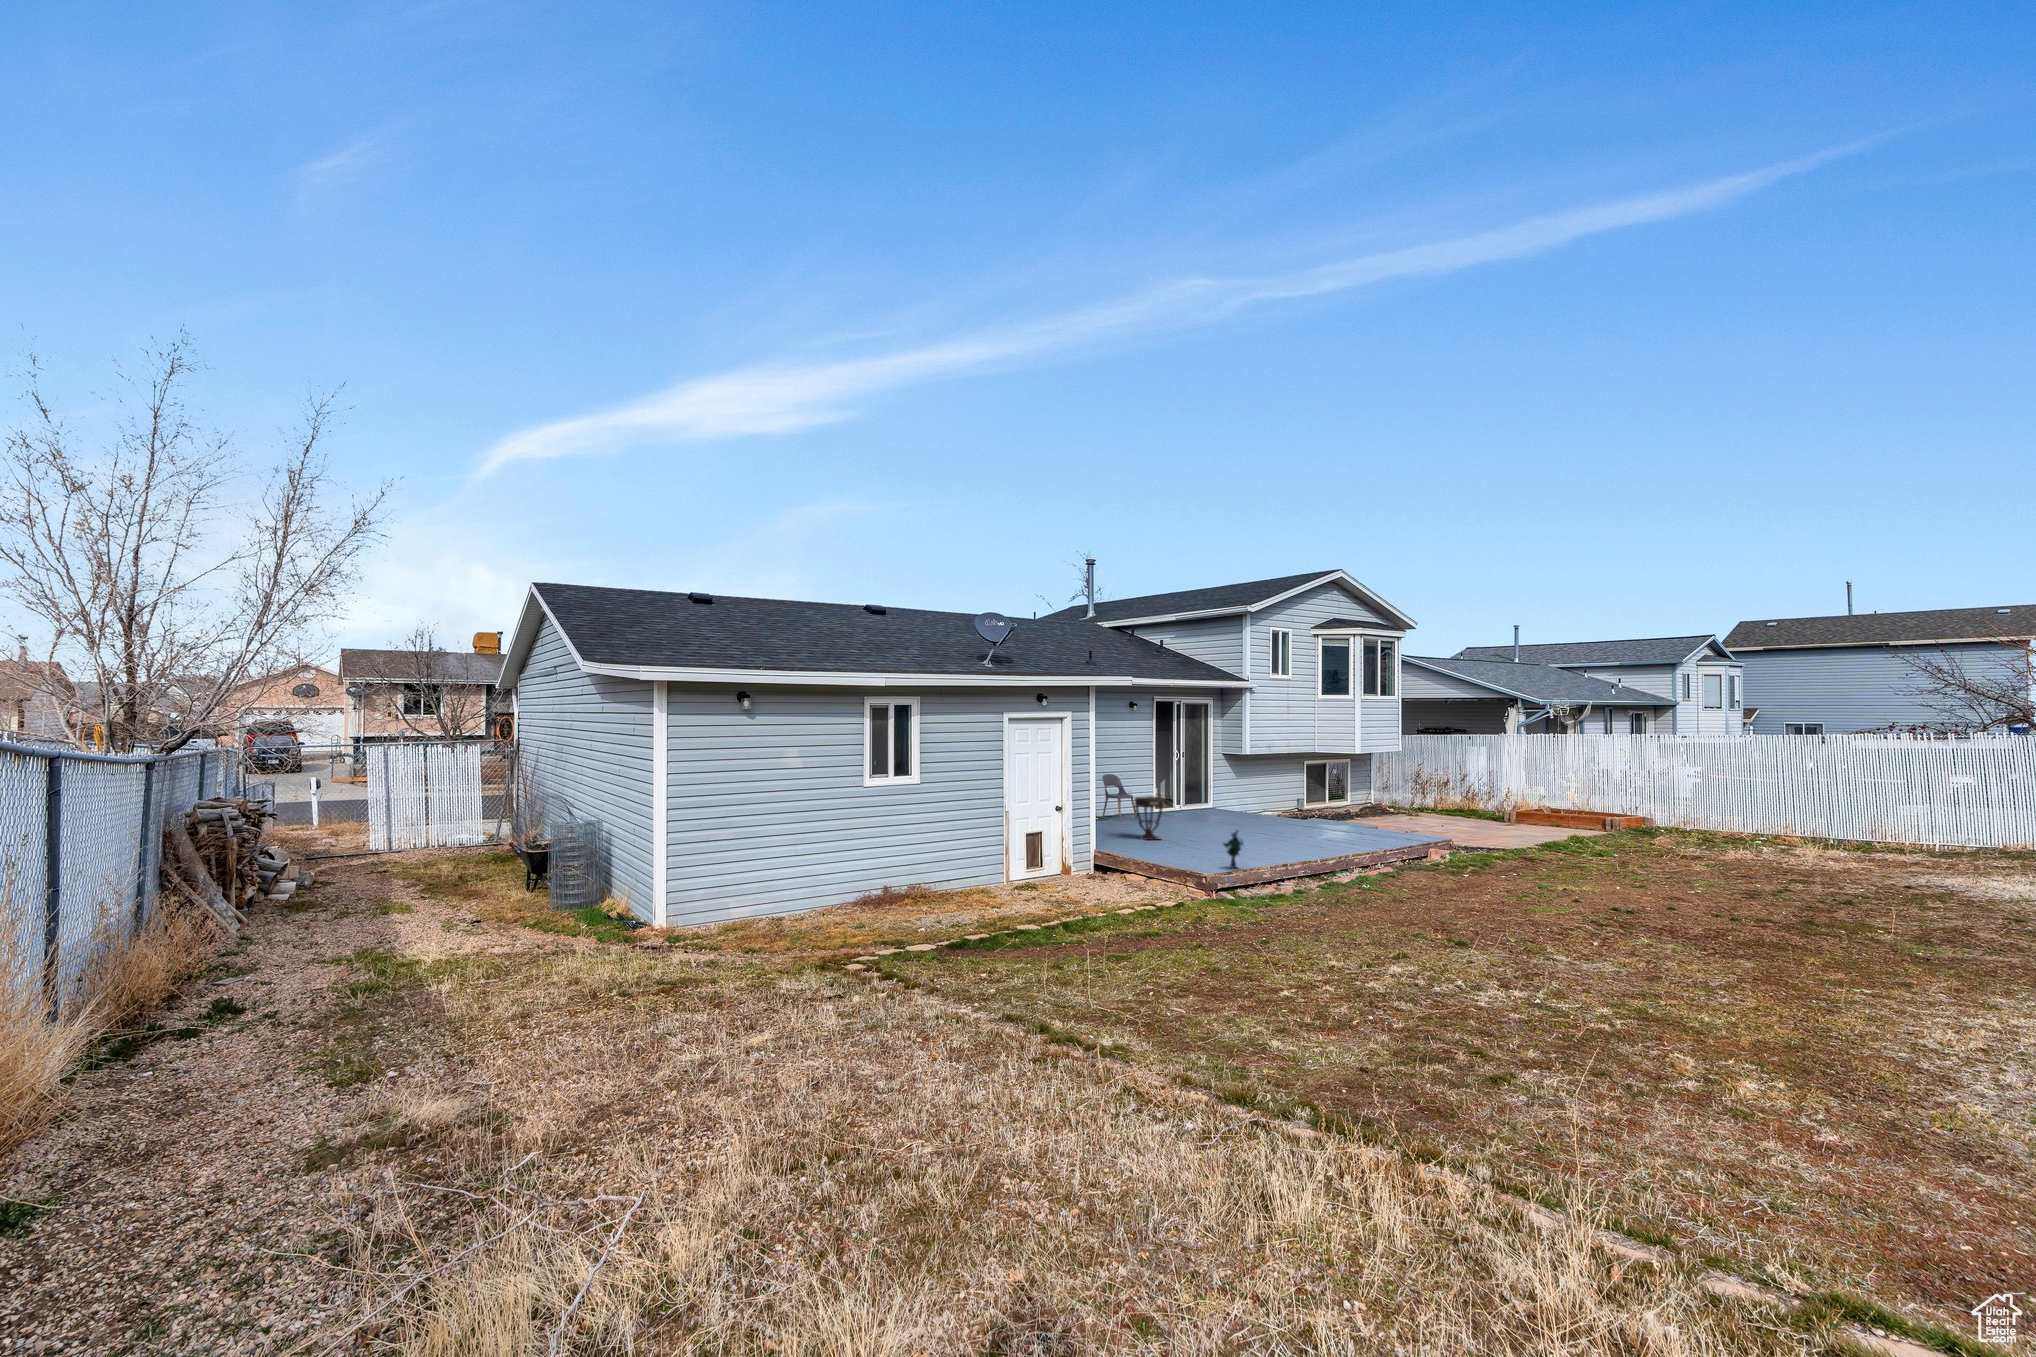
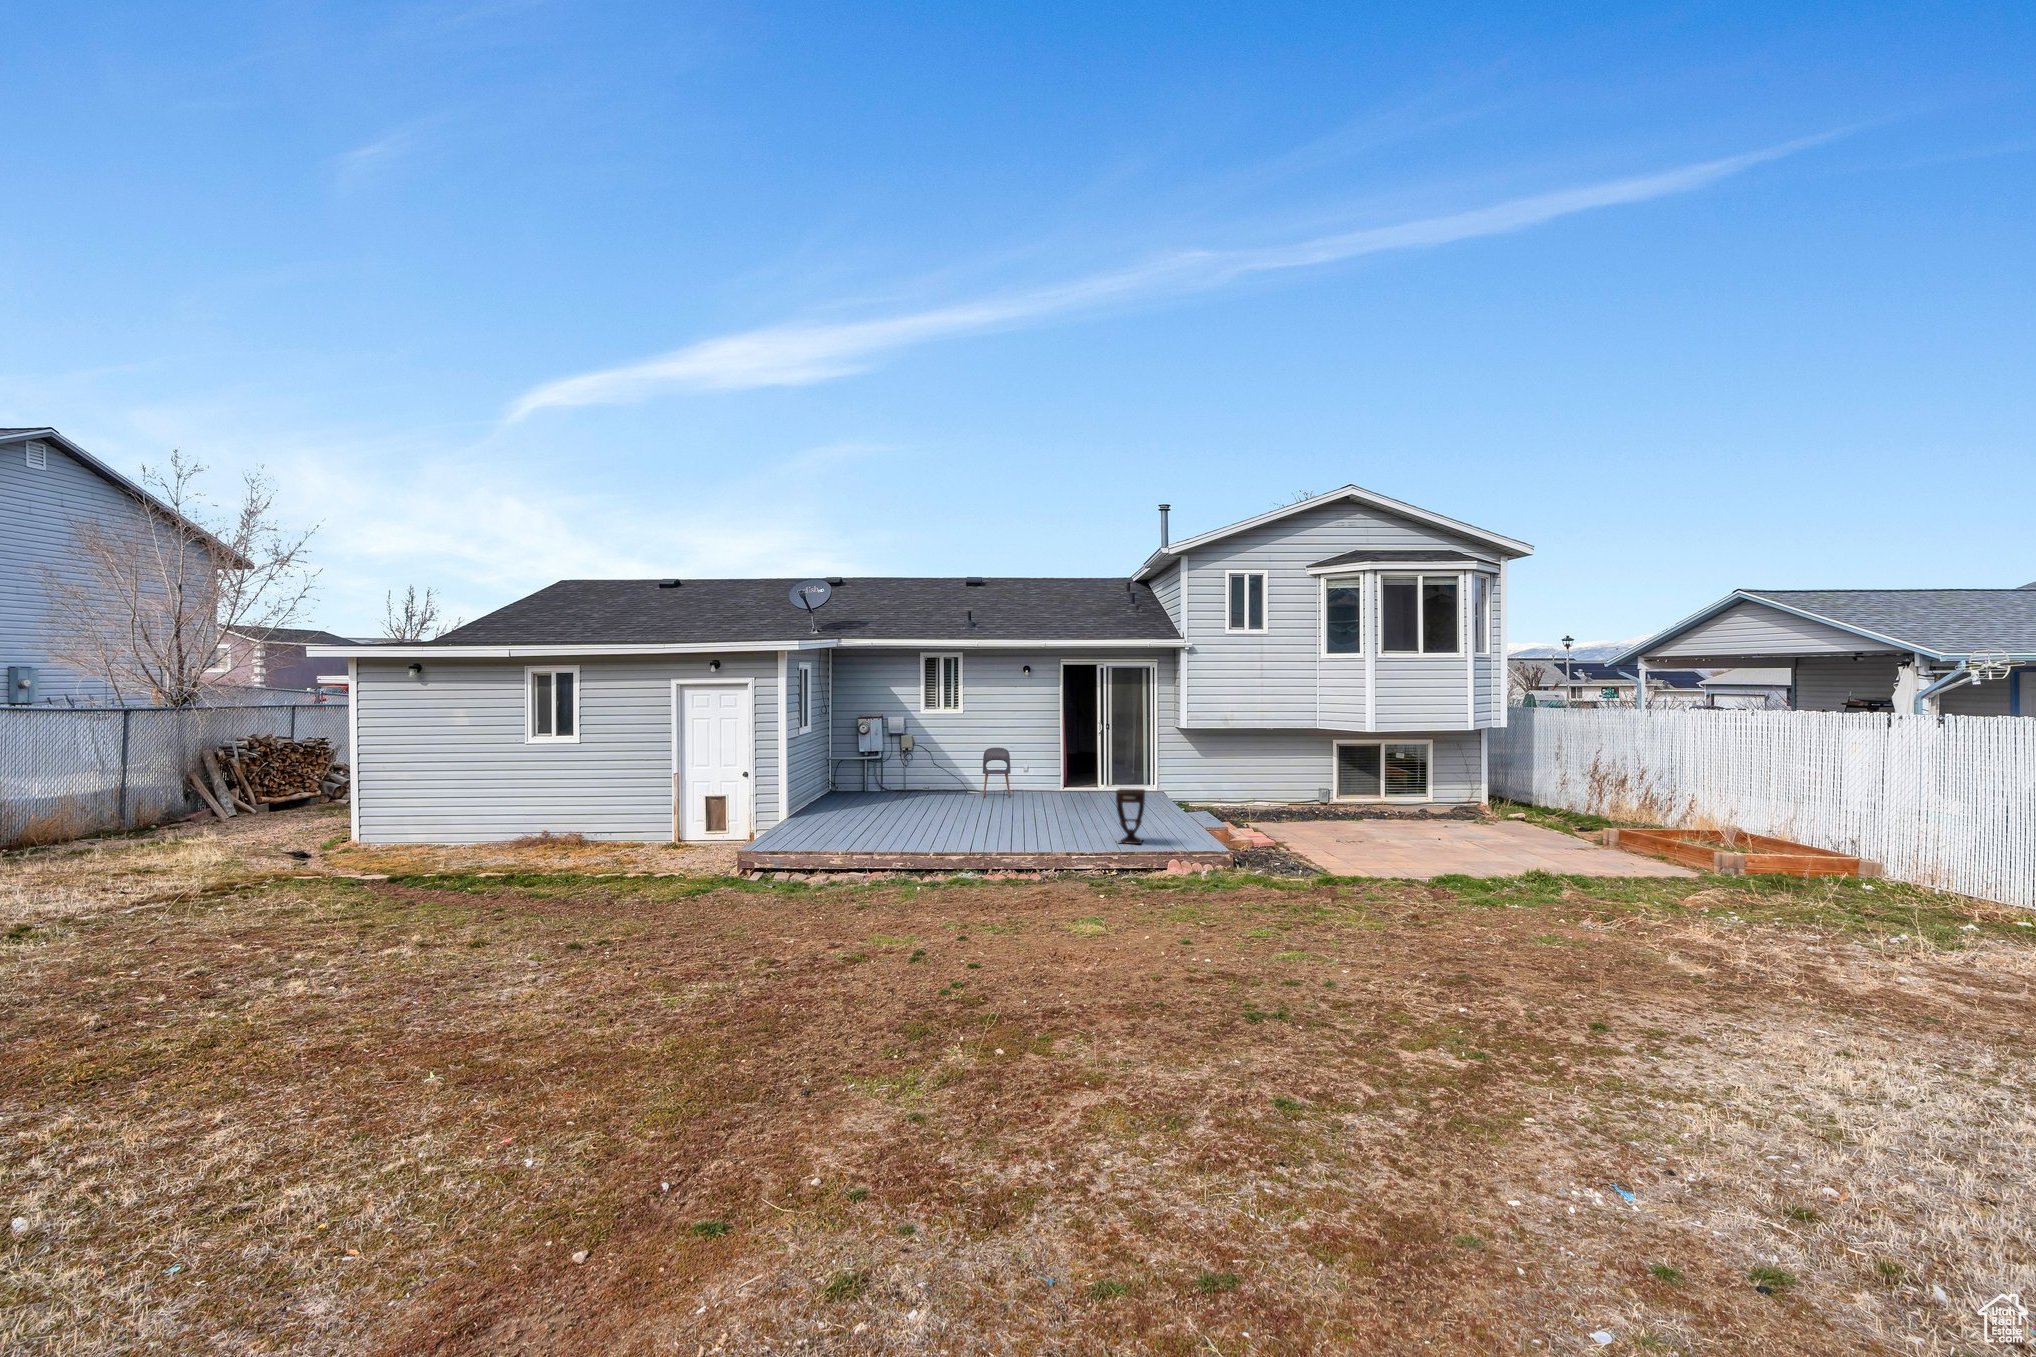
side table: present [1134,796,1163,840] -> present [1116,789,1145,844]
decorative plant: present [1223,831,1243,868] -> none [817,805,843,848]

